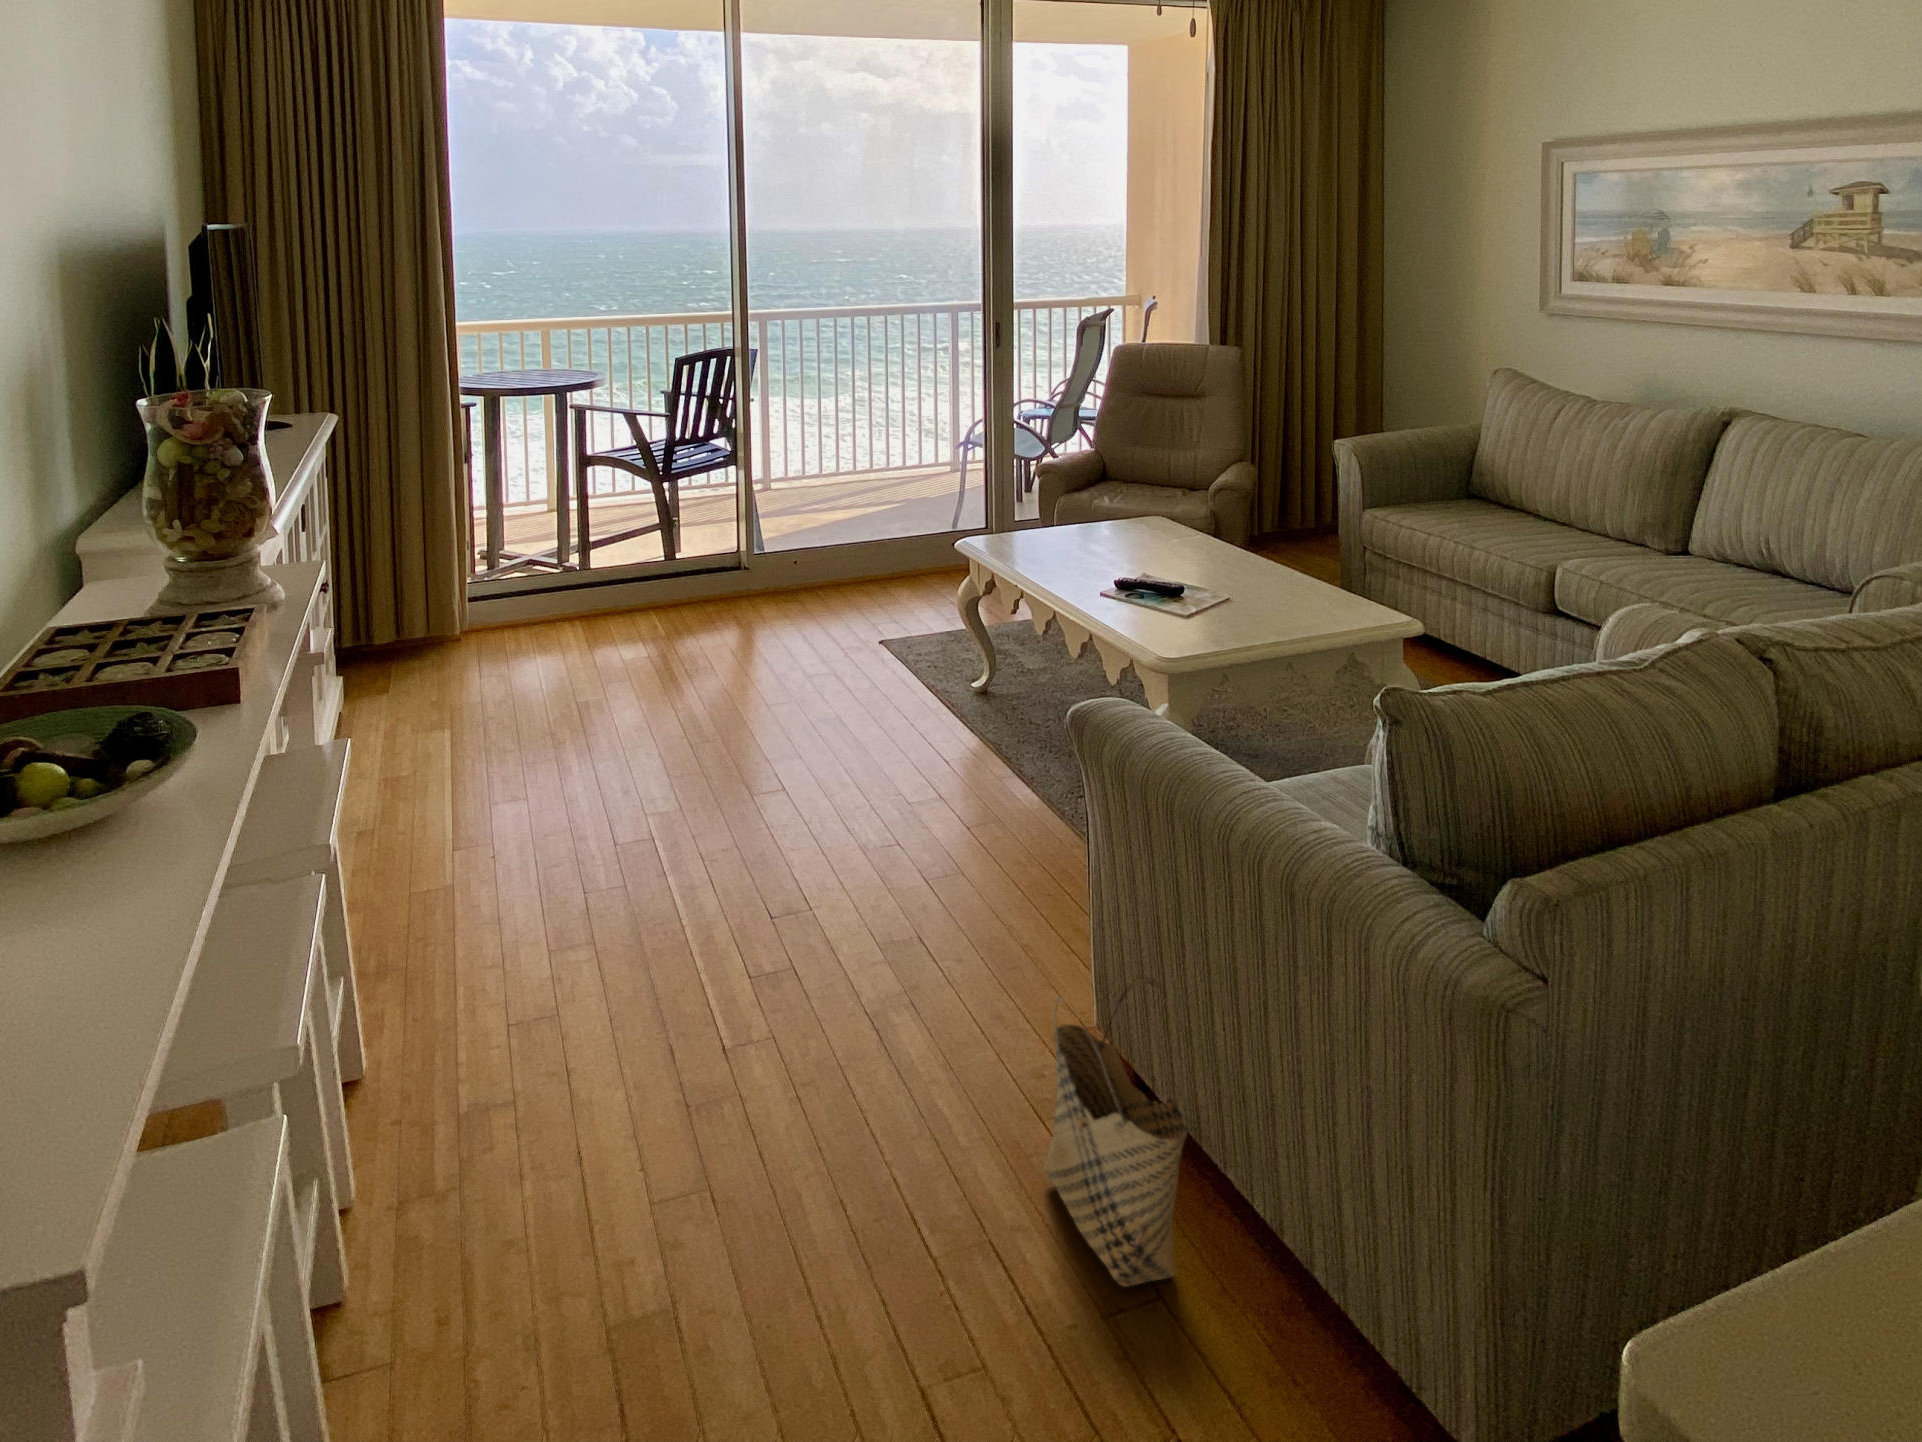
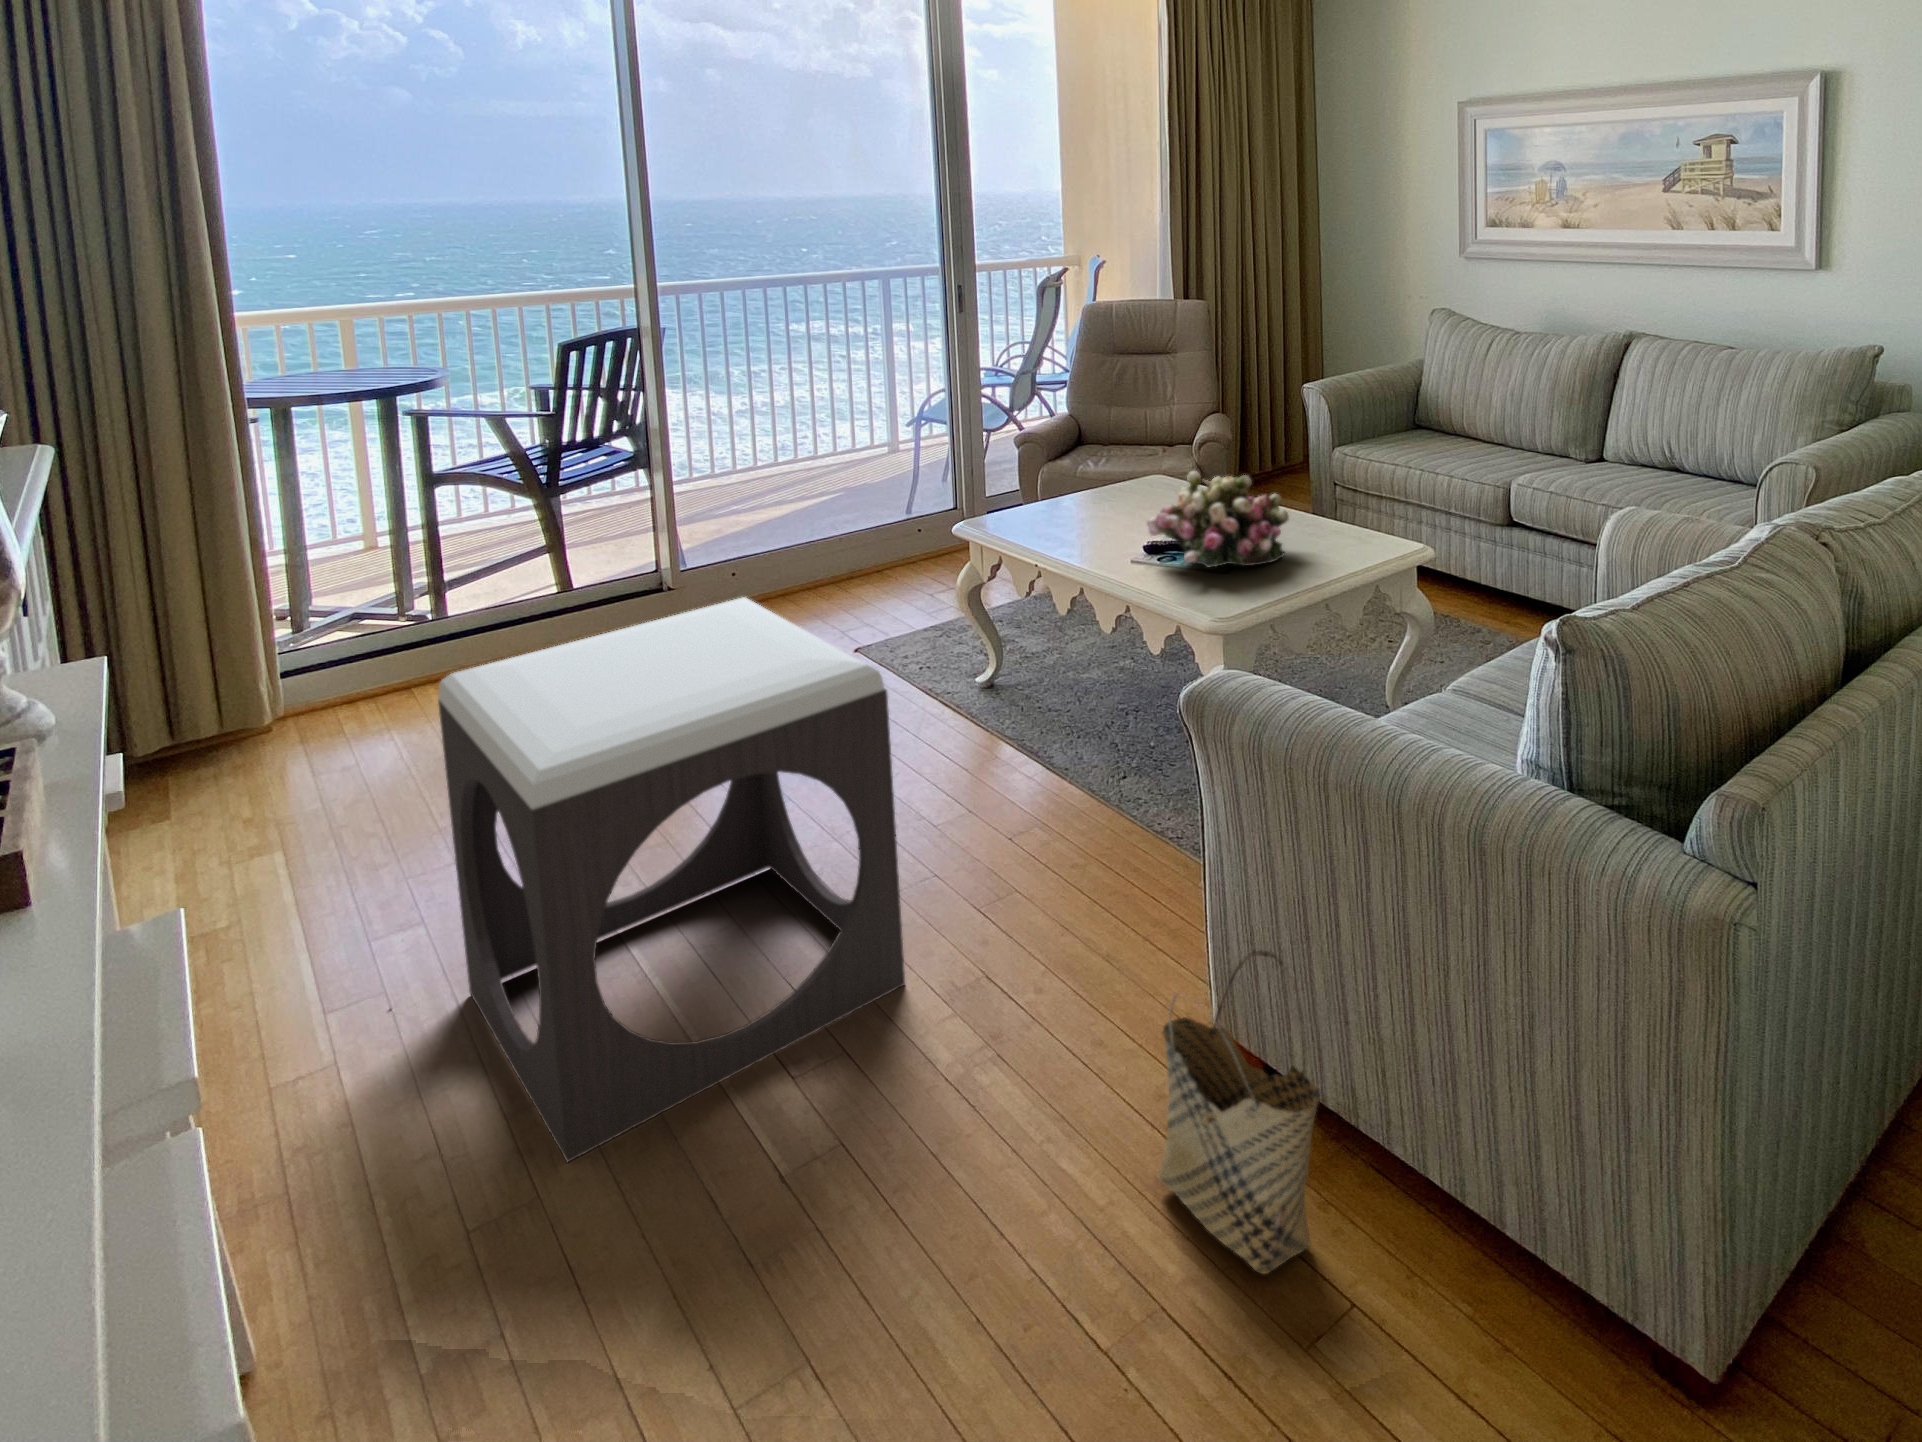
flower arrangement: none [1132,514,1276,613] -> present [1147,471,1289,567]
footstool: none [539,583,866,1017] -> present [438,597,905,1162]

